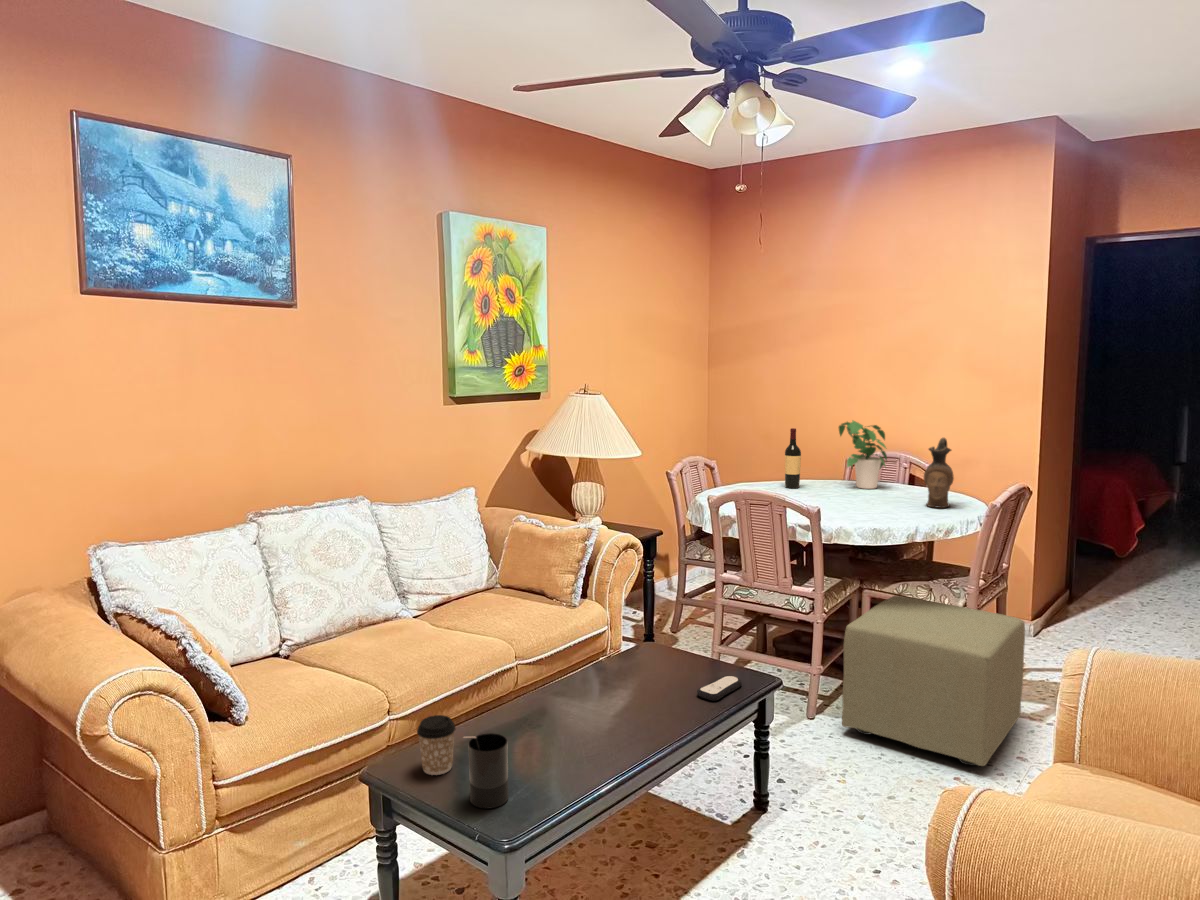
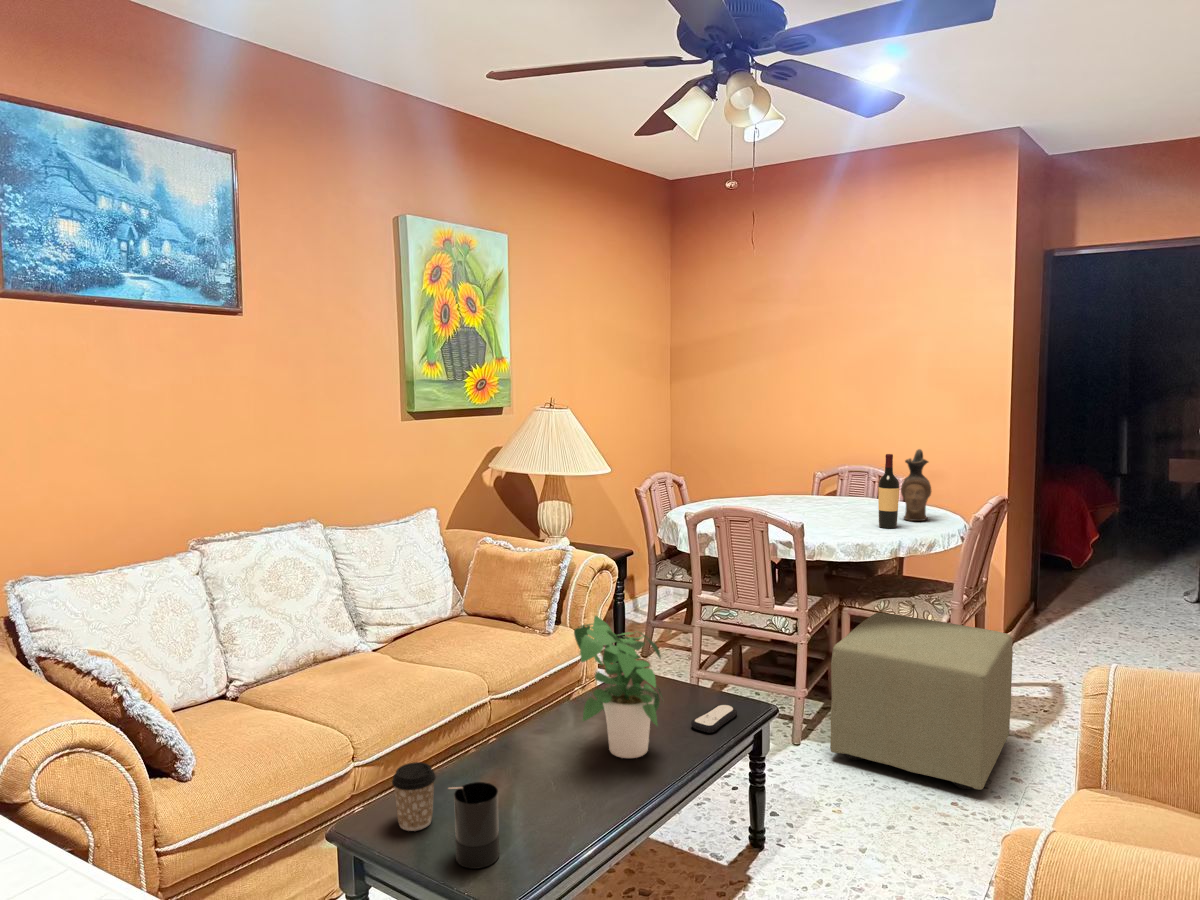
potted plant: present [839,421,887,489] -> present [574,616,663,758]
wine bottle: present [785,428,801,488] -> present [878,454,899,528]

